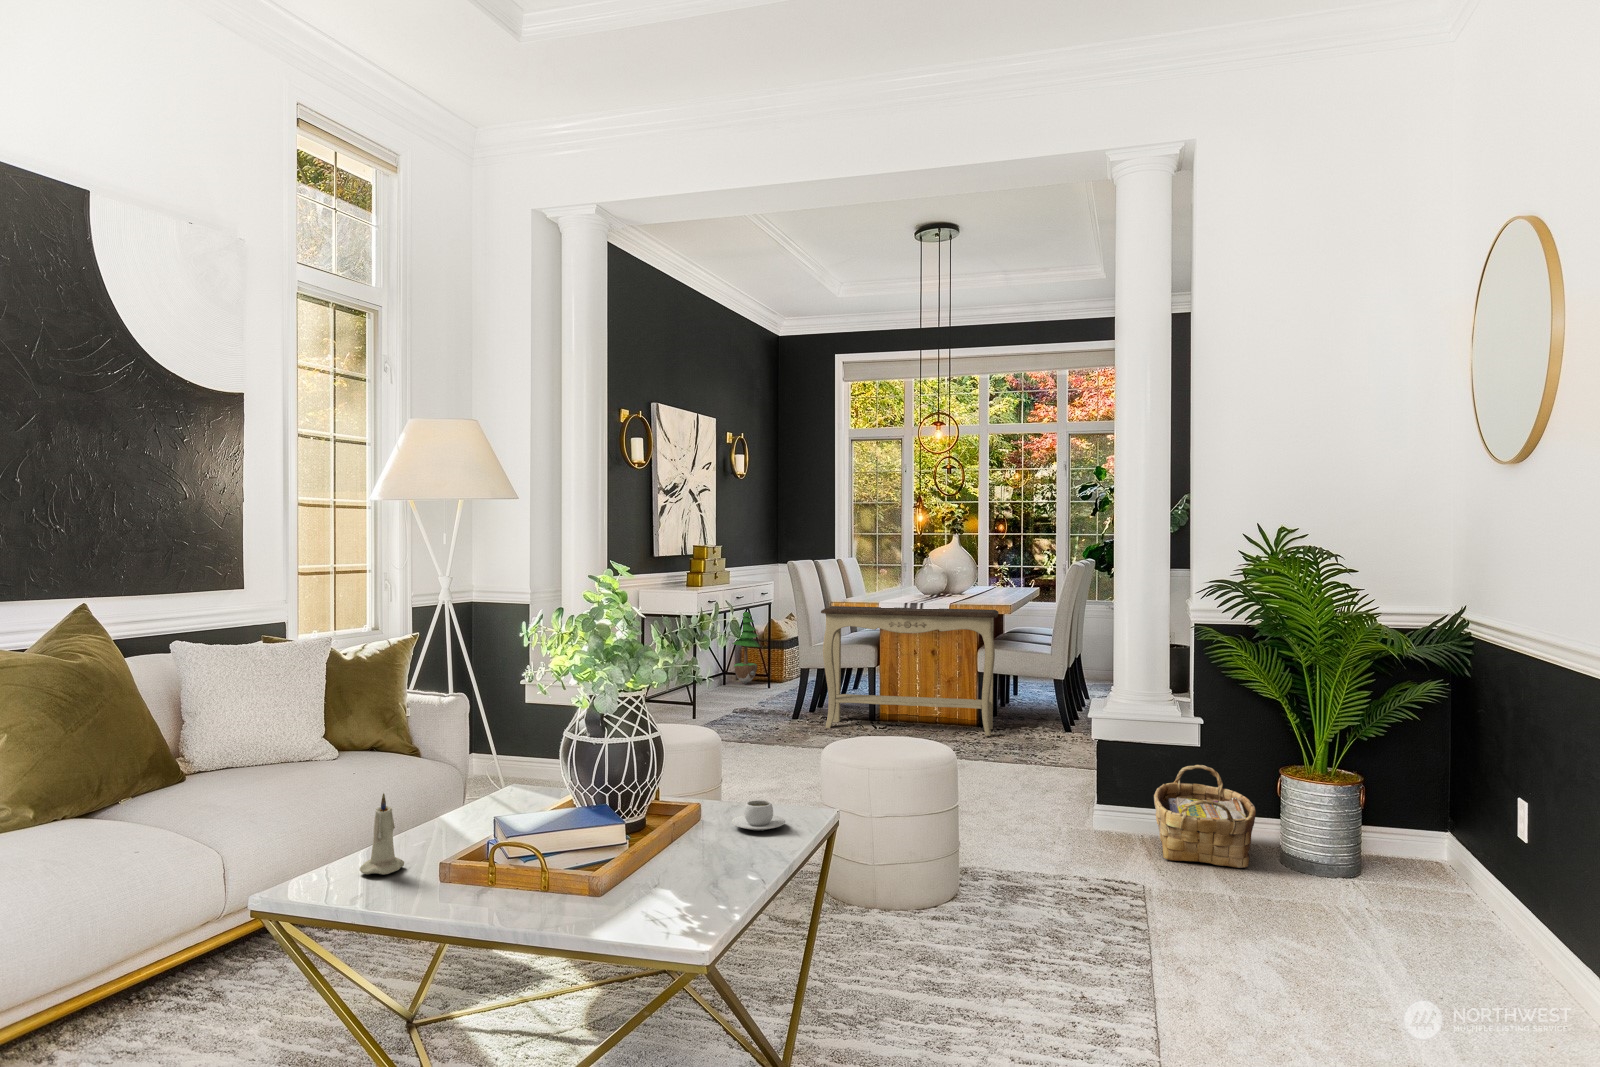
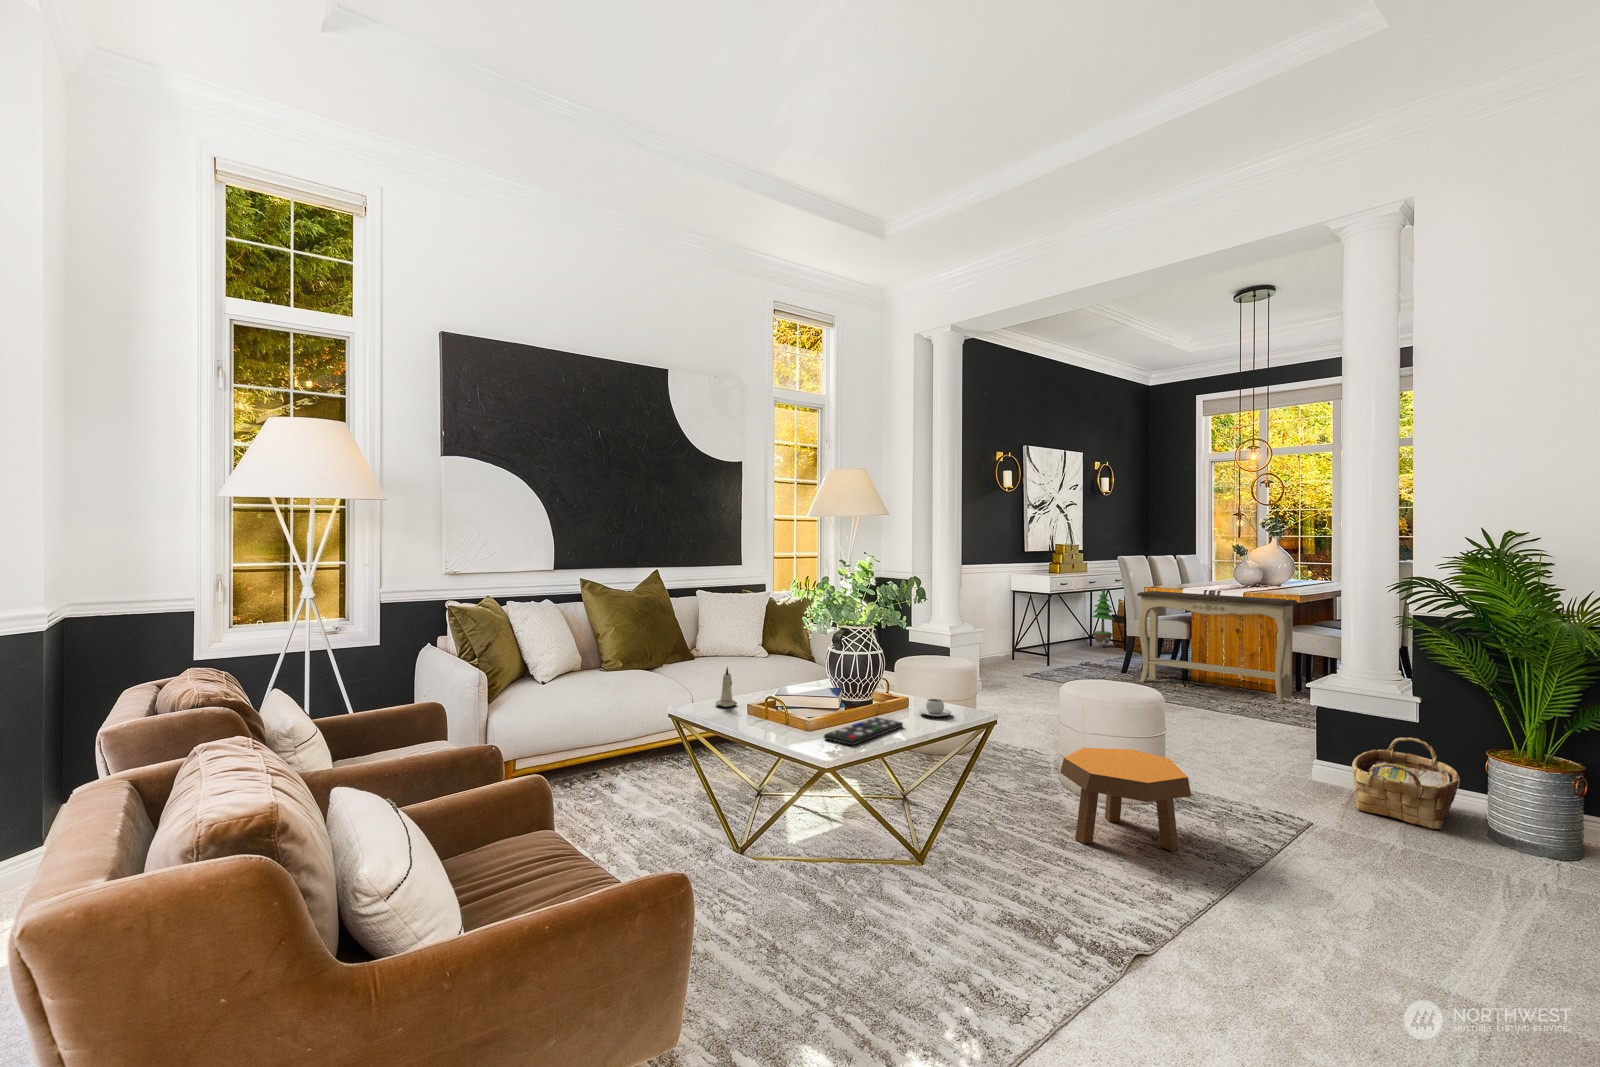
footstool: none [901,831,1073,981] -> present [1060,748,1191,851]
remote control: none [646,848,740,911] -> present [824,717,903,745]

